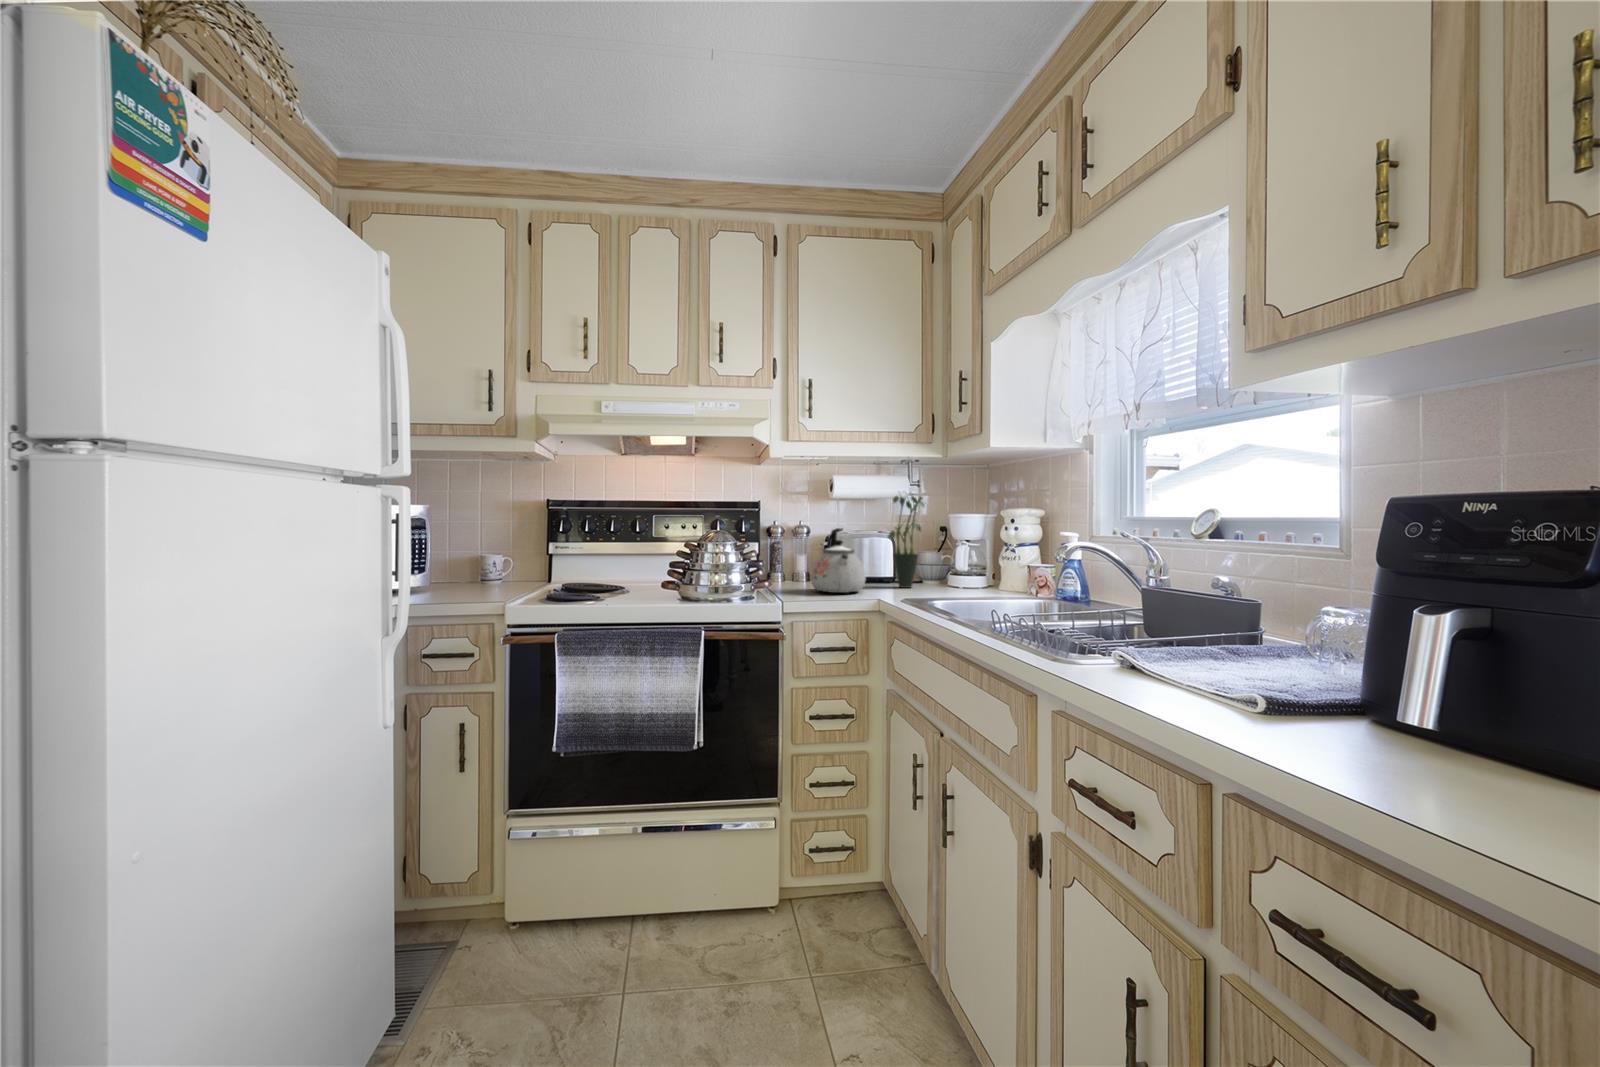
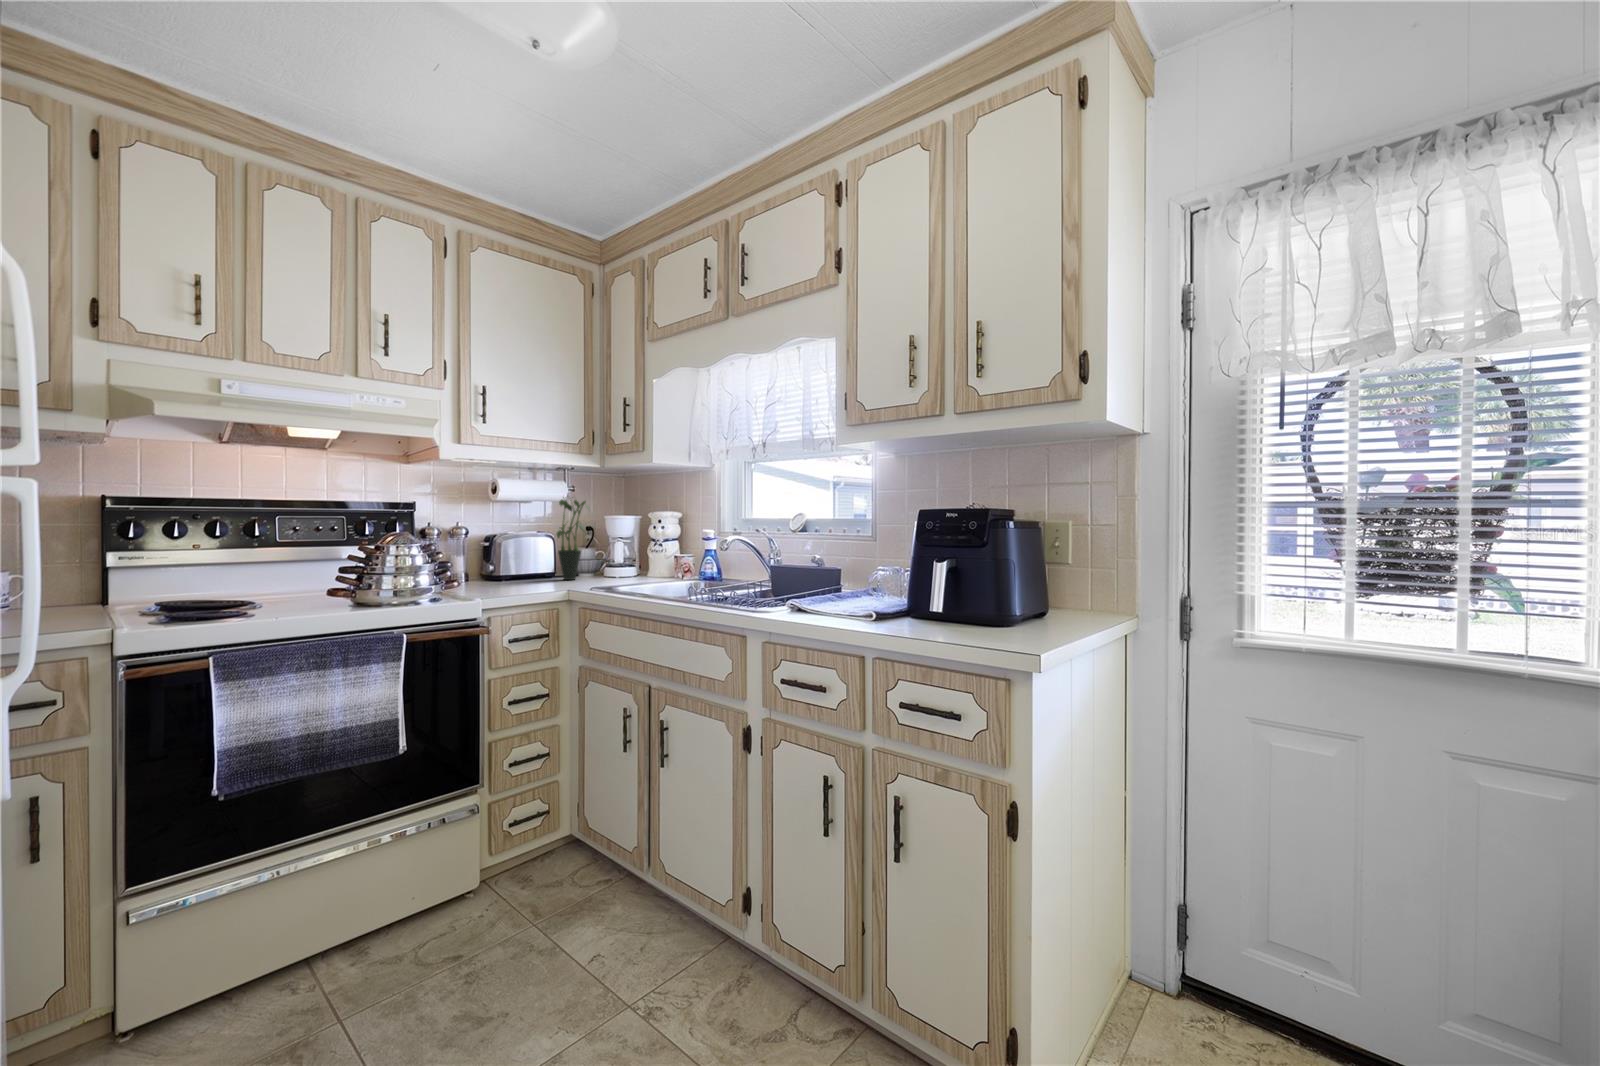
kettle: present [811,528,866,593] -> none [488,529,542,588]

